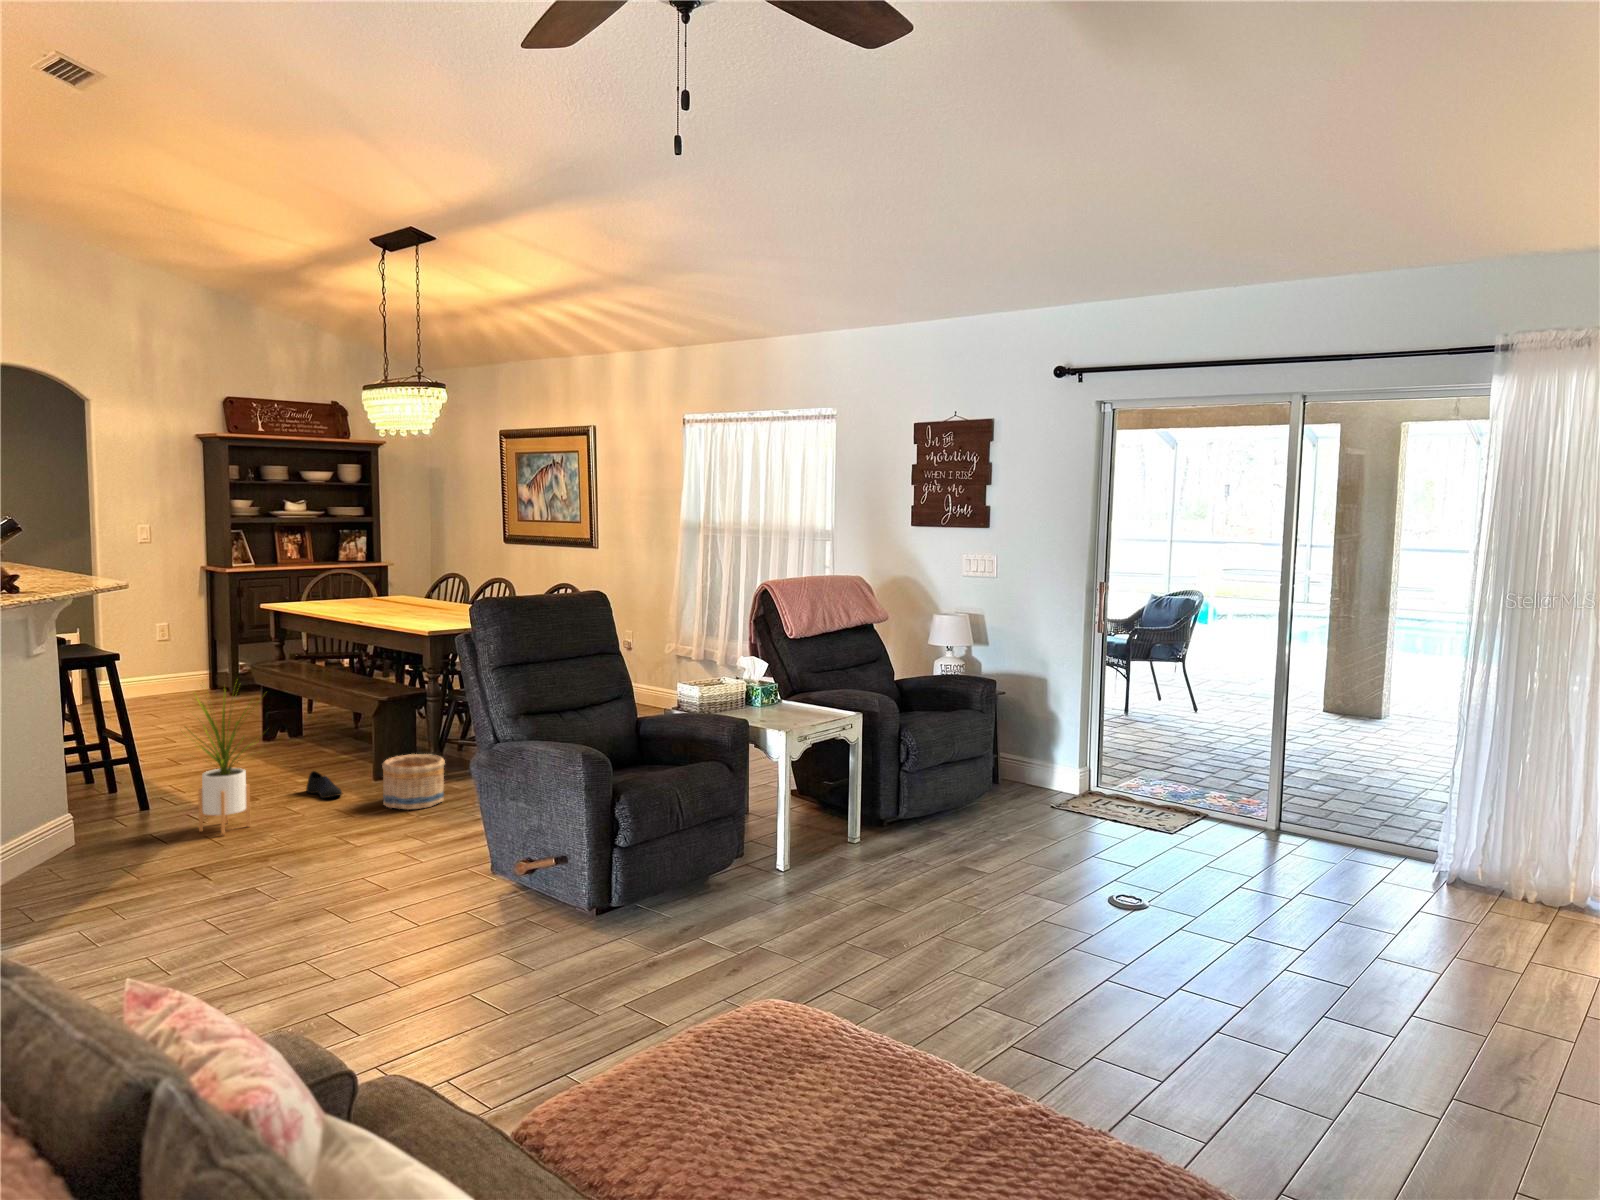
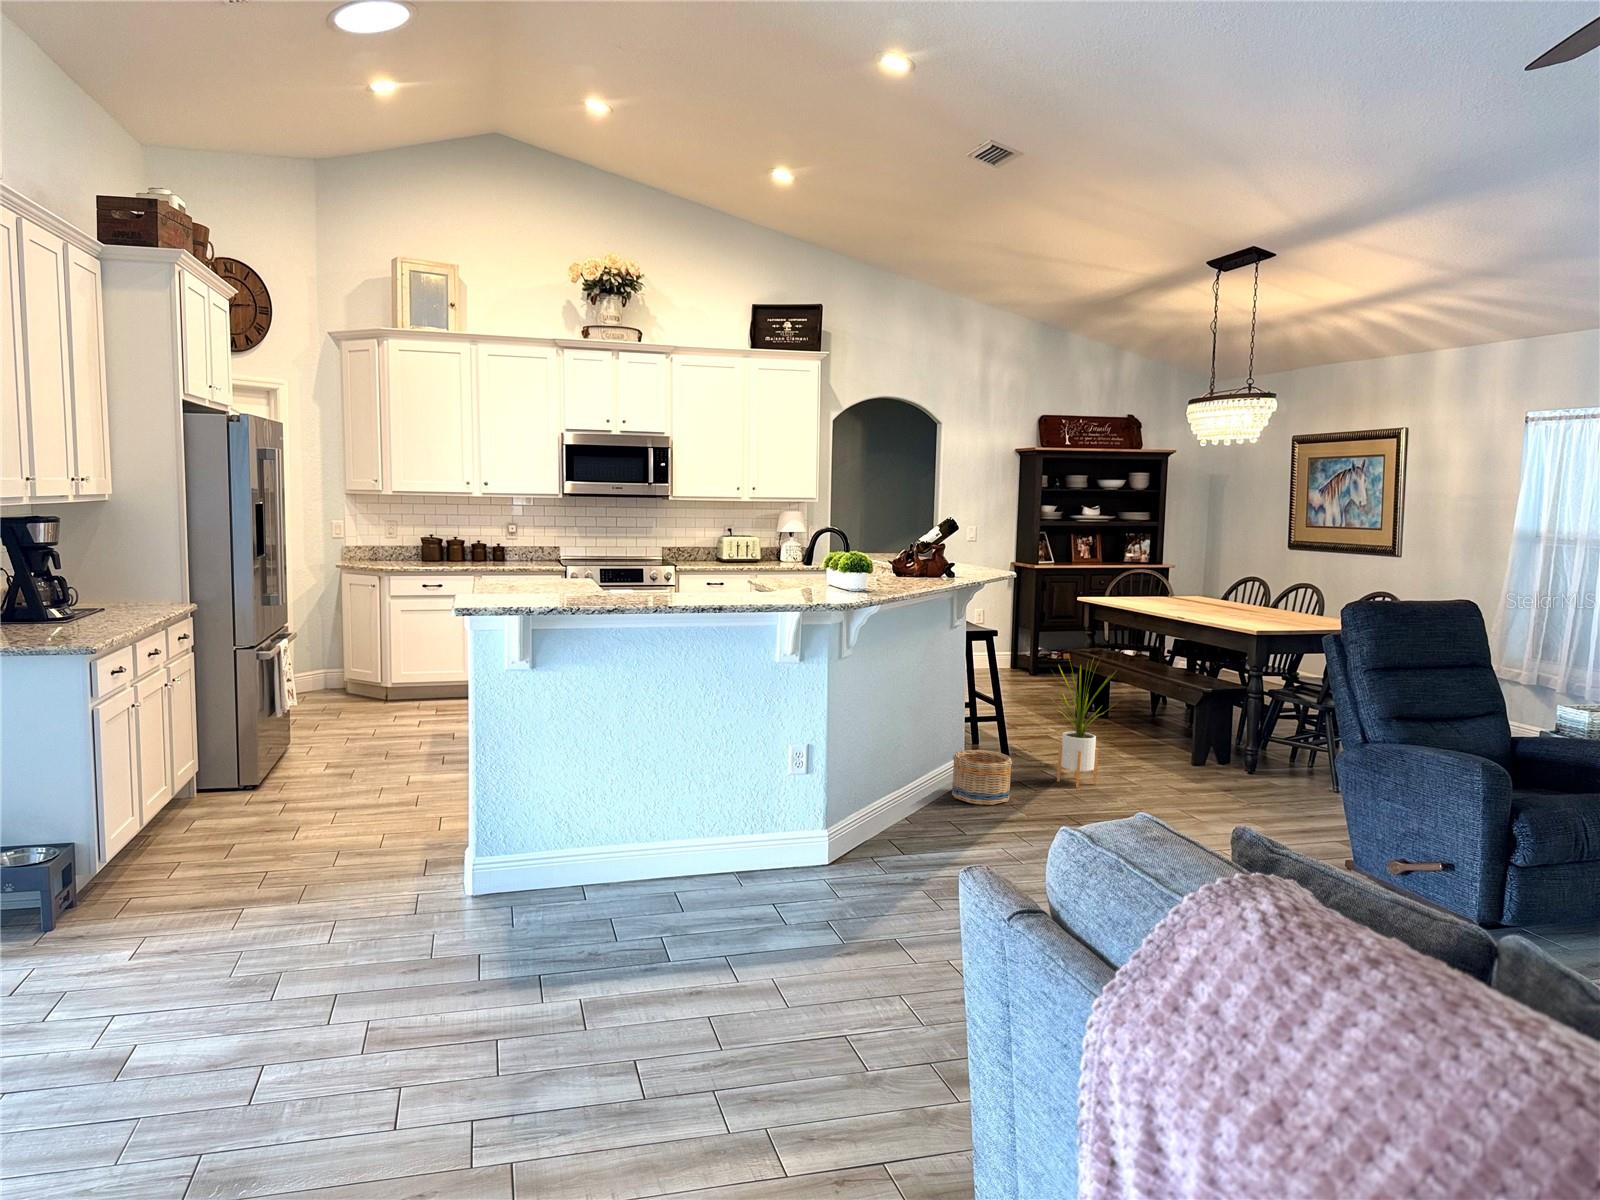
basket: present [382,754,445,810] -> present [952,750,1012,805]
shoe: present [306,771,342,798] -> none [1130,746,1165,771]

